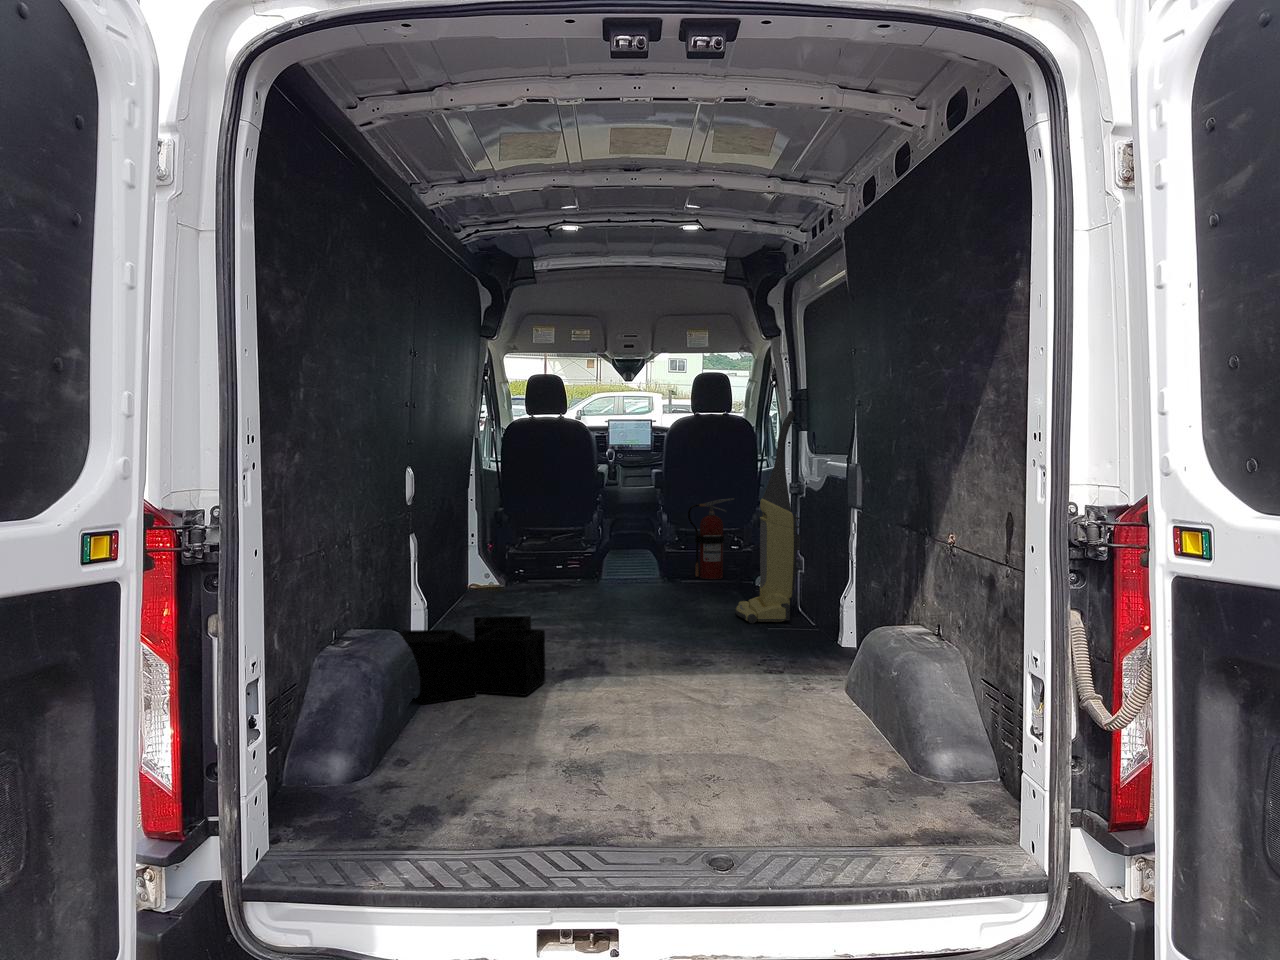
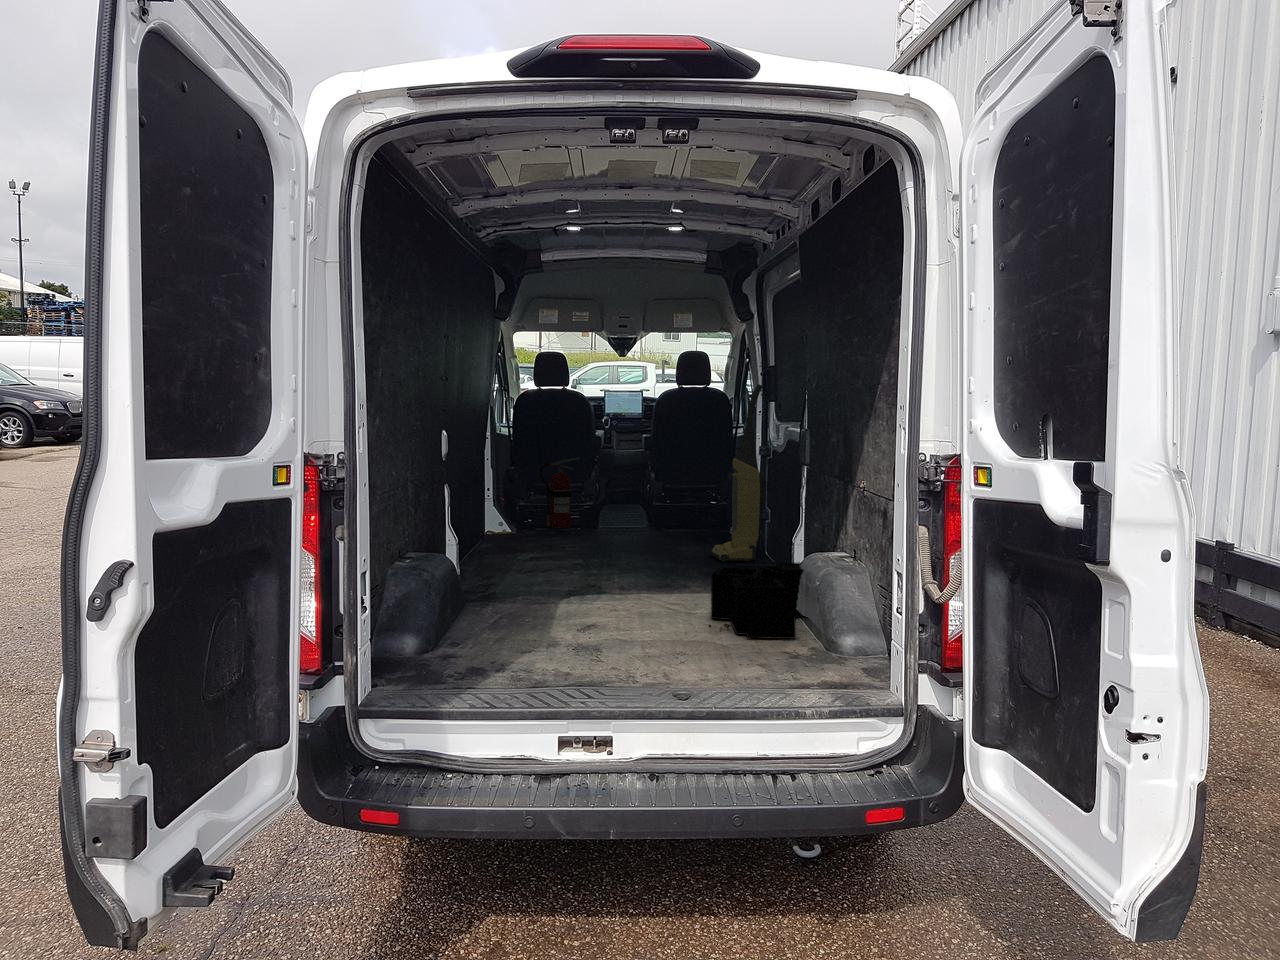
fire extinguisher: present [688,498,735,579] -> present [540,458,580,528]
storage bin: present [400,616,554,704] -> present [709,562,804,639]

